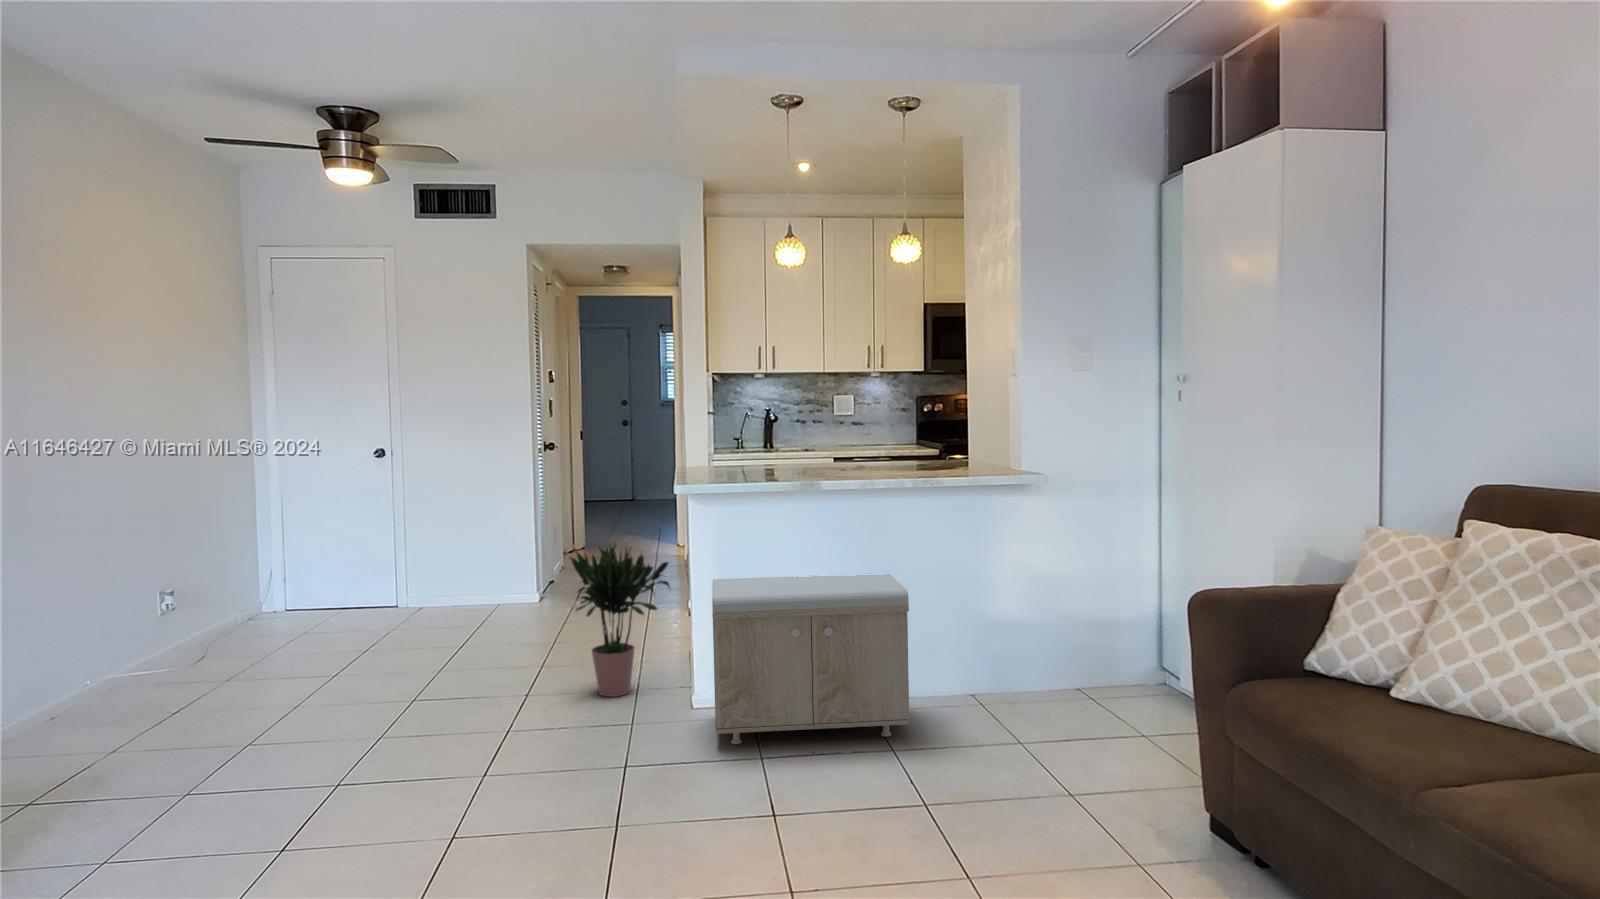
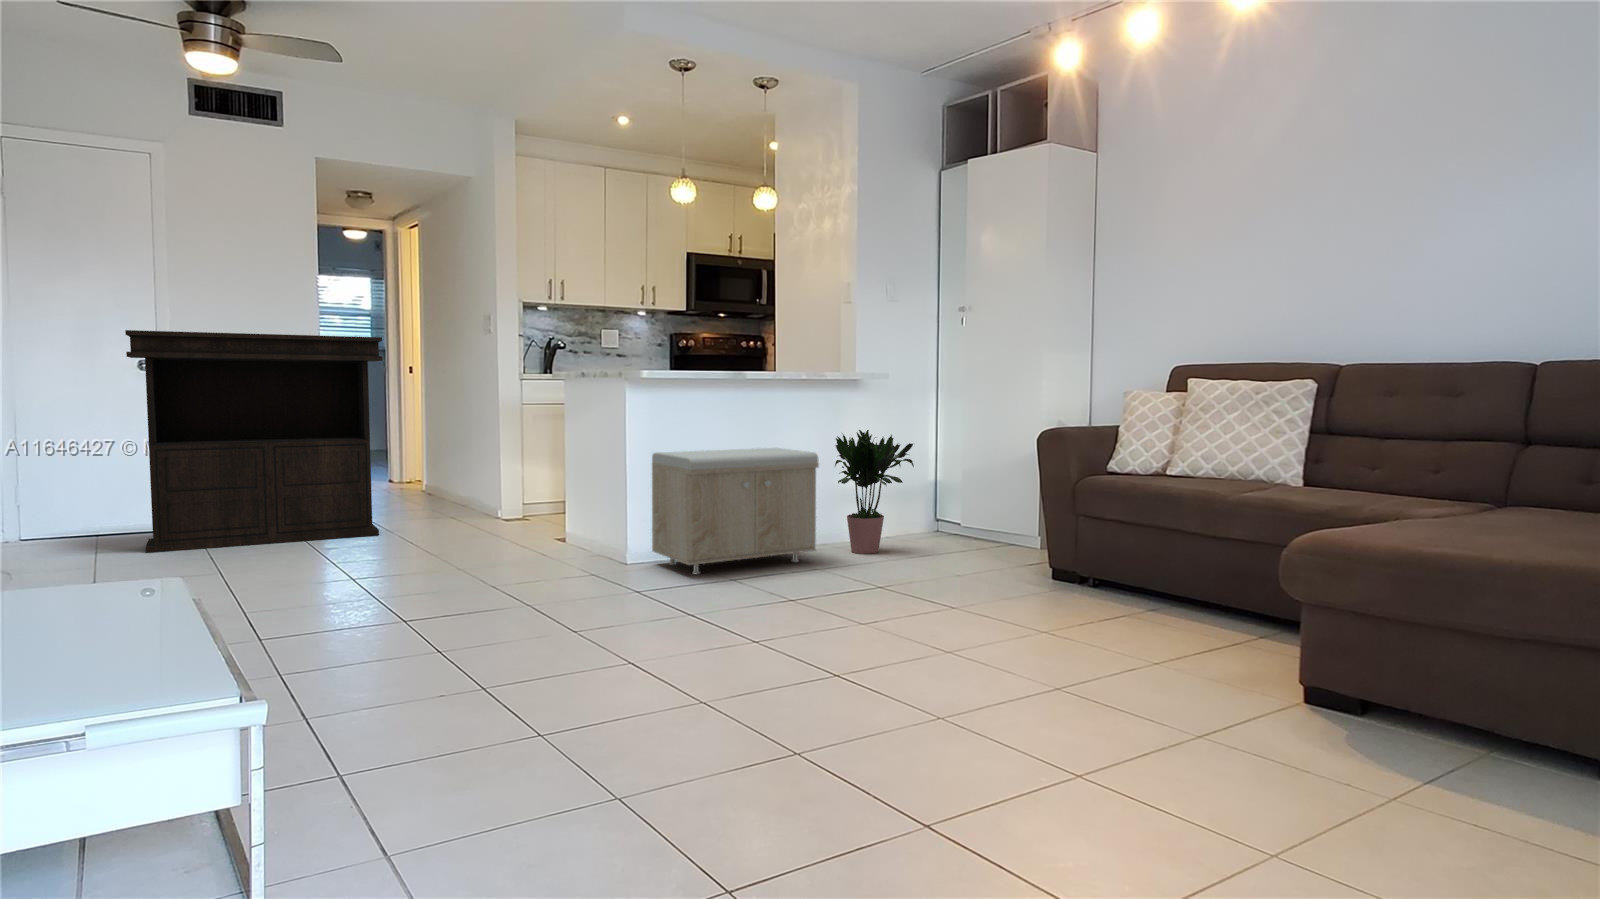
console table: none [311,427,549,642] -> present [125,330,383,553]
potted plant: present [570,544,670,697] -> present [835,430,914,554]

